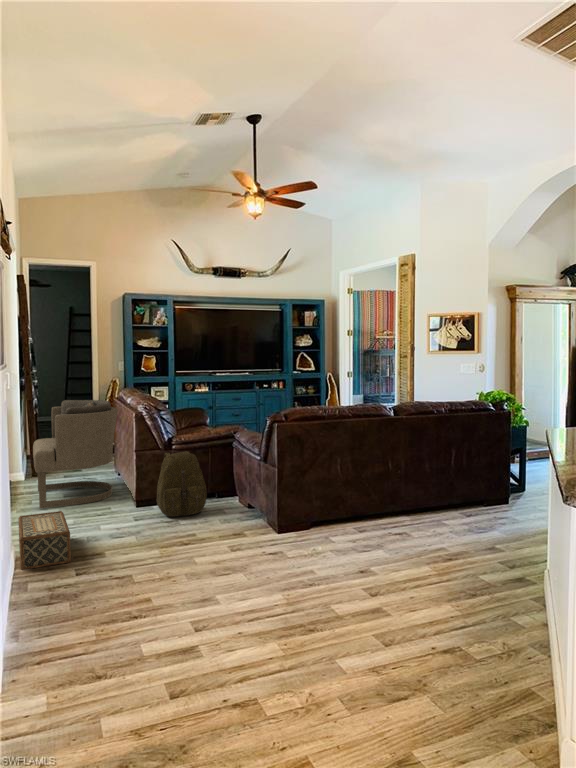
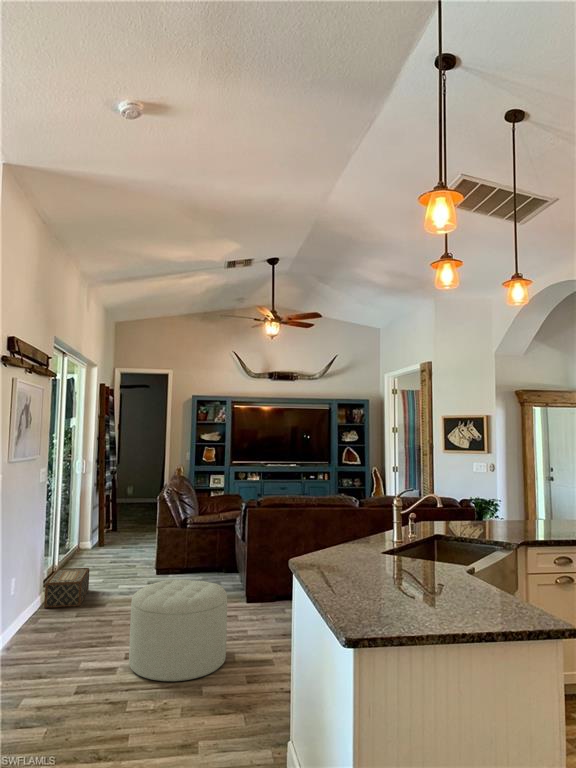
armchair: present [33,400,118,509] -> none [87,483,158,568]
backpack: present [156,451,207,517] -> none [168,528,208,582]
ottoman: none [206,521,332,658] -> present [129,580,227,681]

